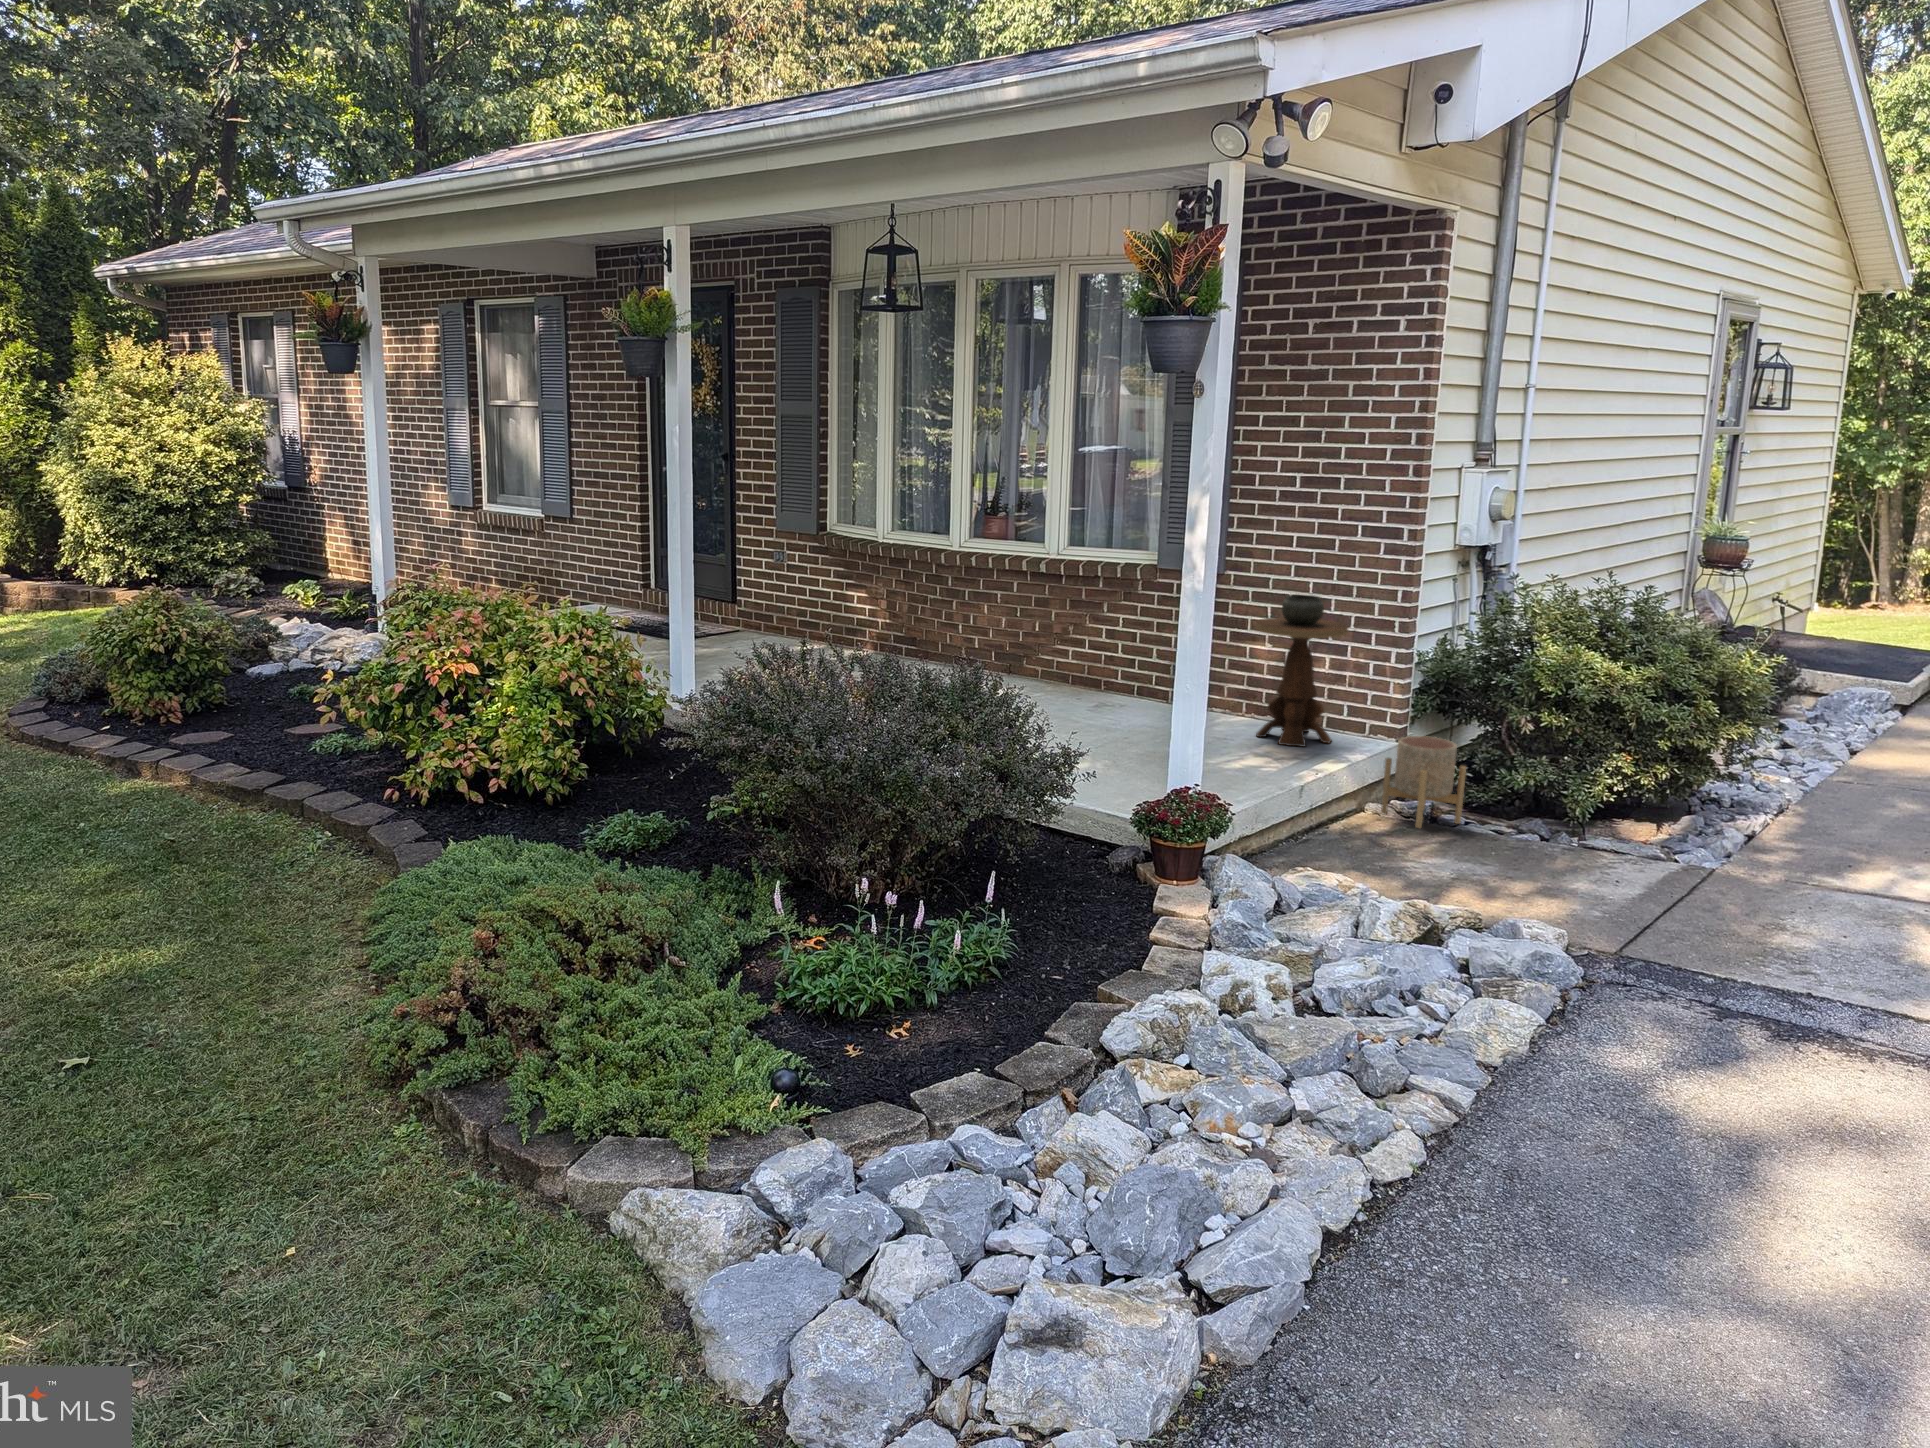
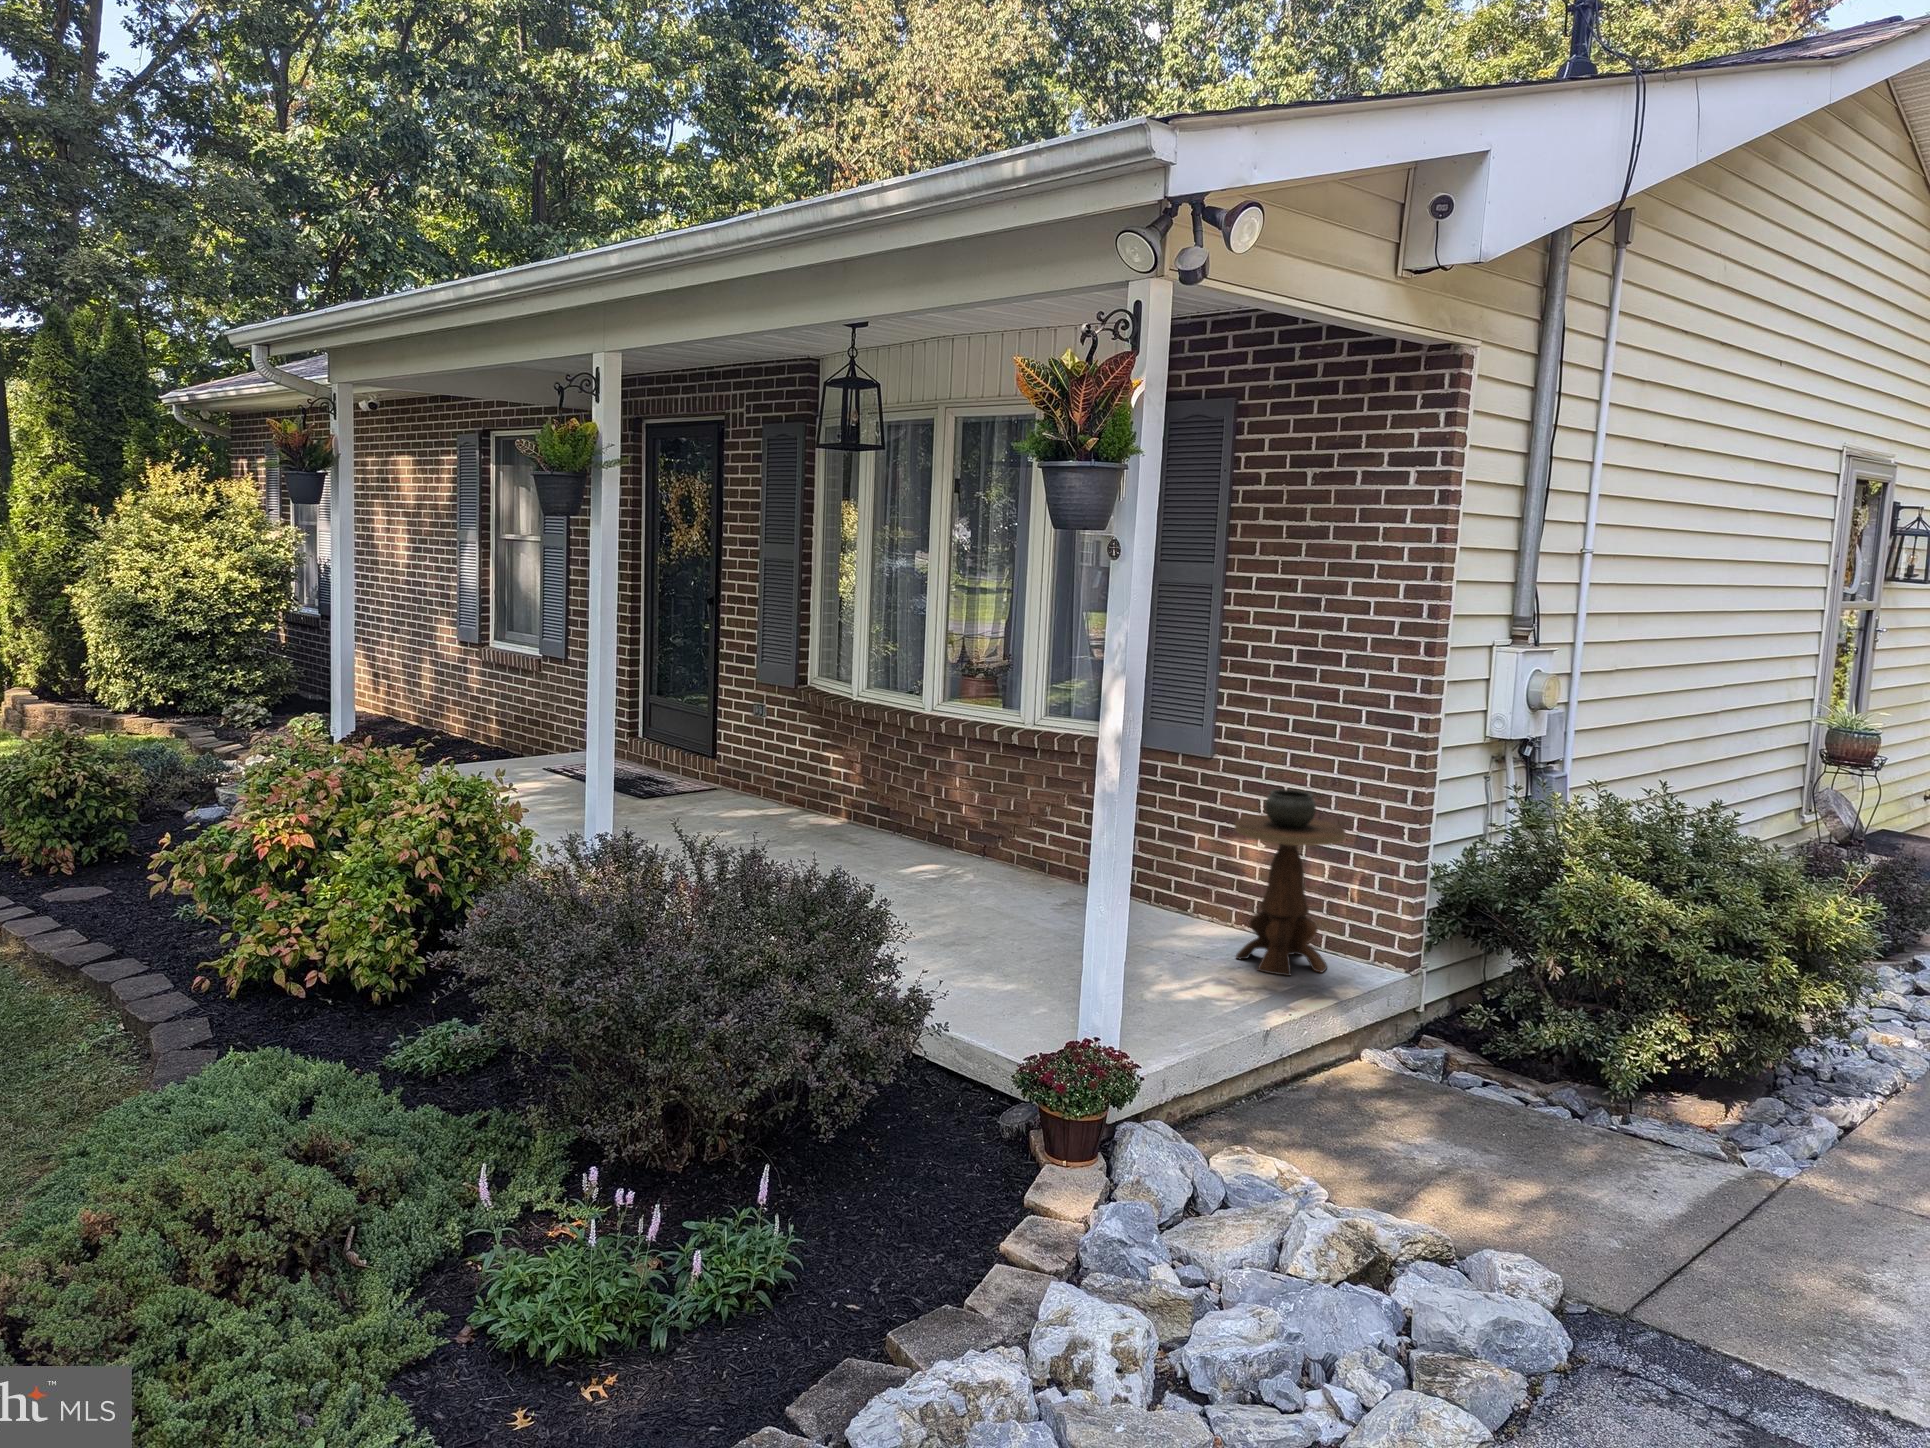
planter: present [1381,736,1466,828] -> none [1385,970,1489,1090]

